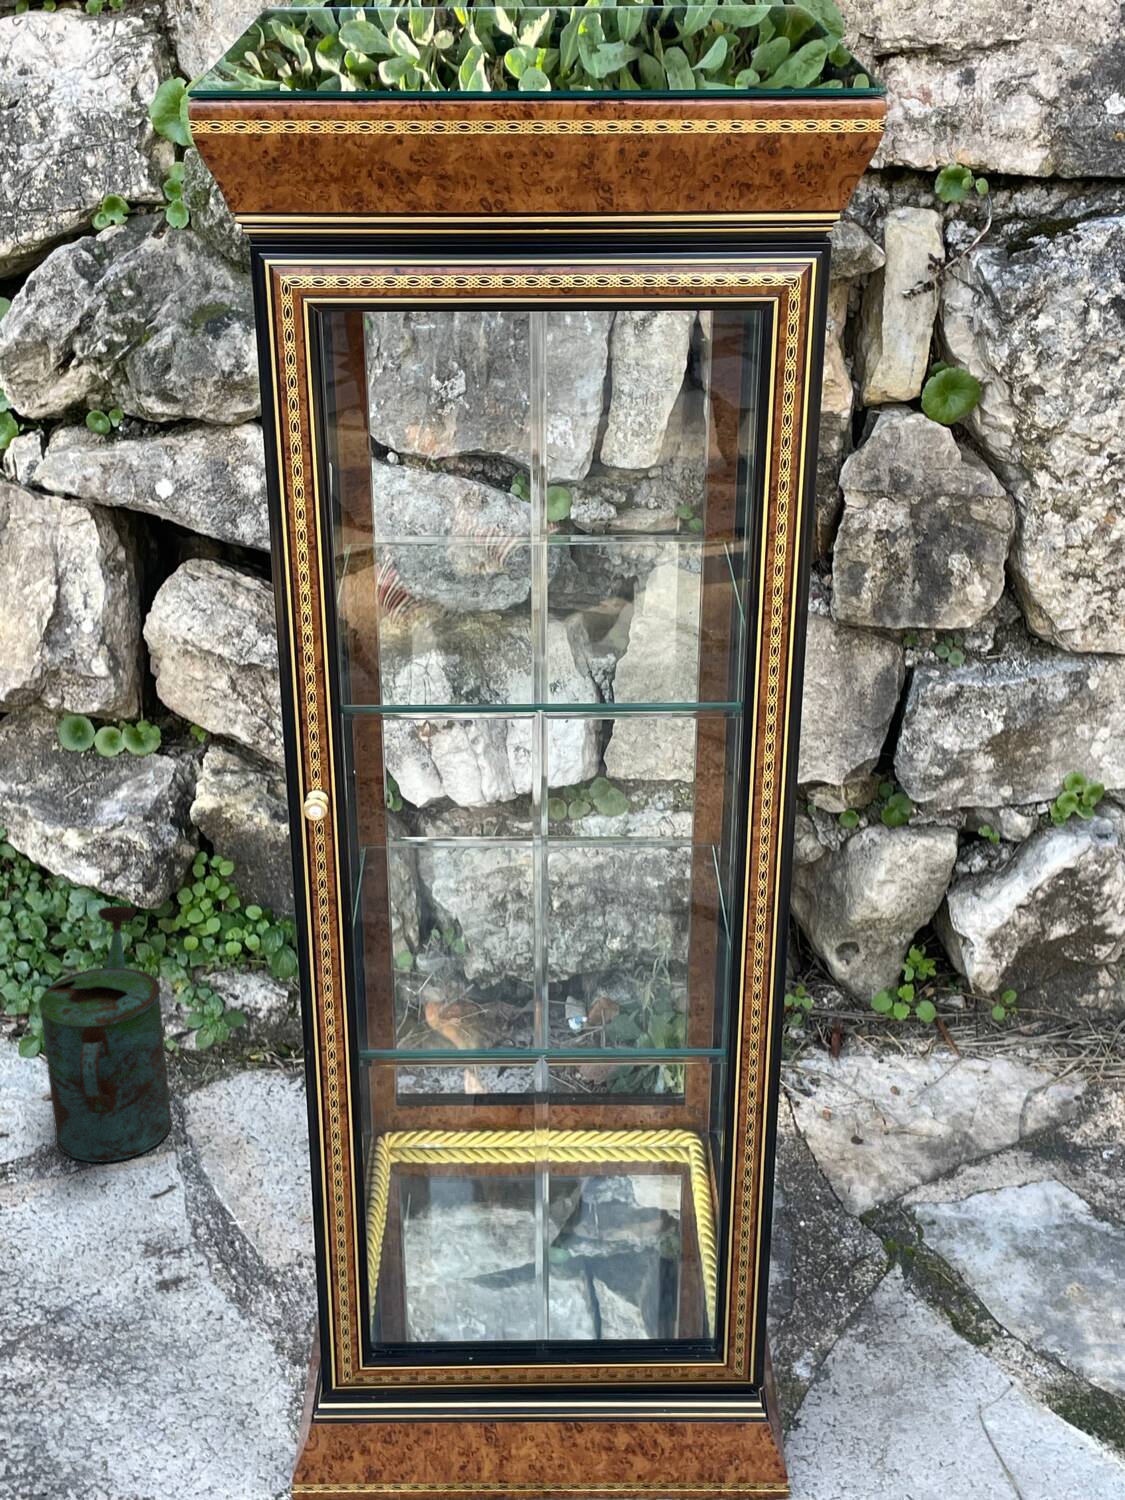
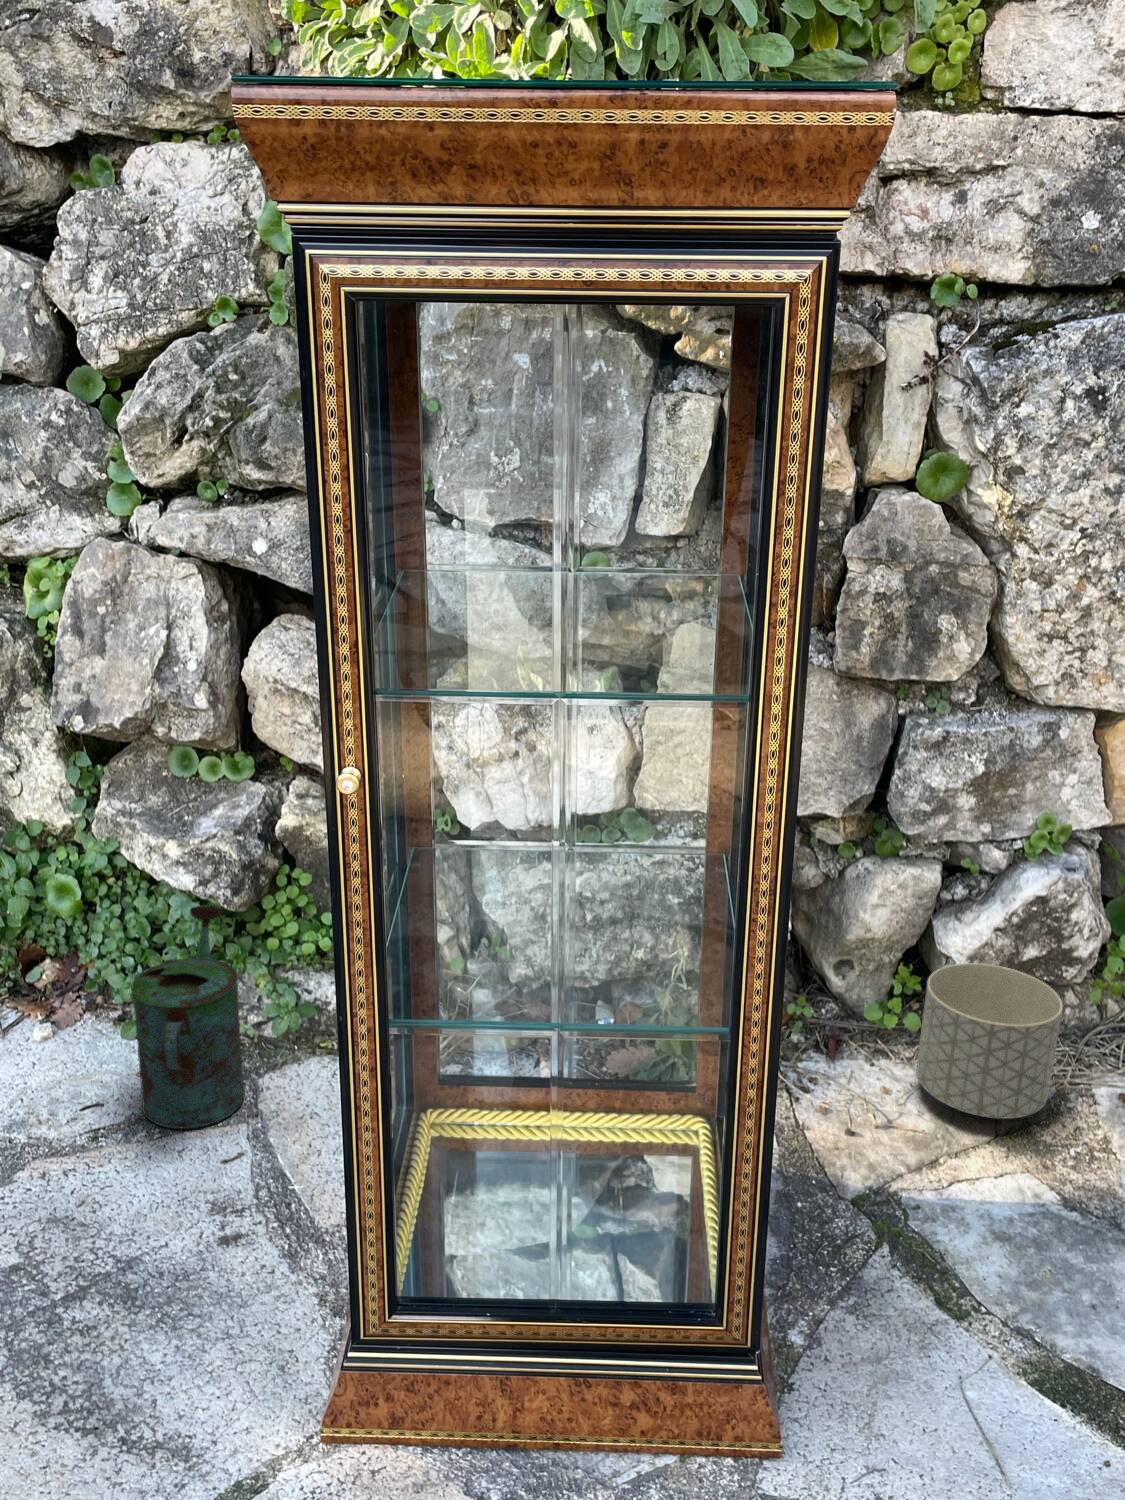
planter: none [929,945,1090,1118] -> present [916,963,1063,1119]

